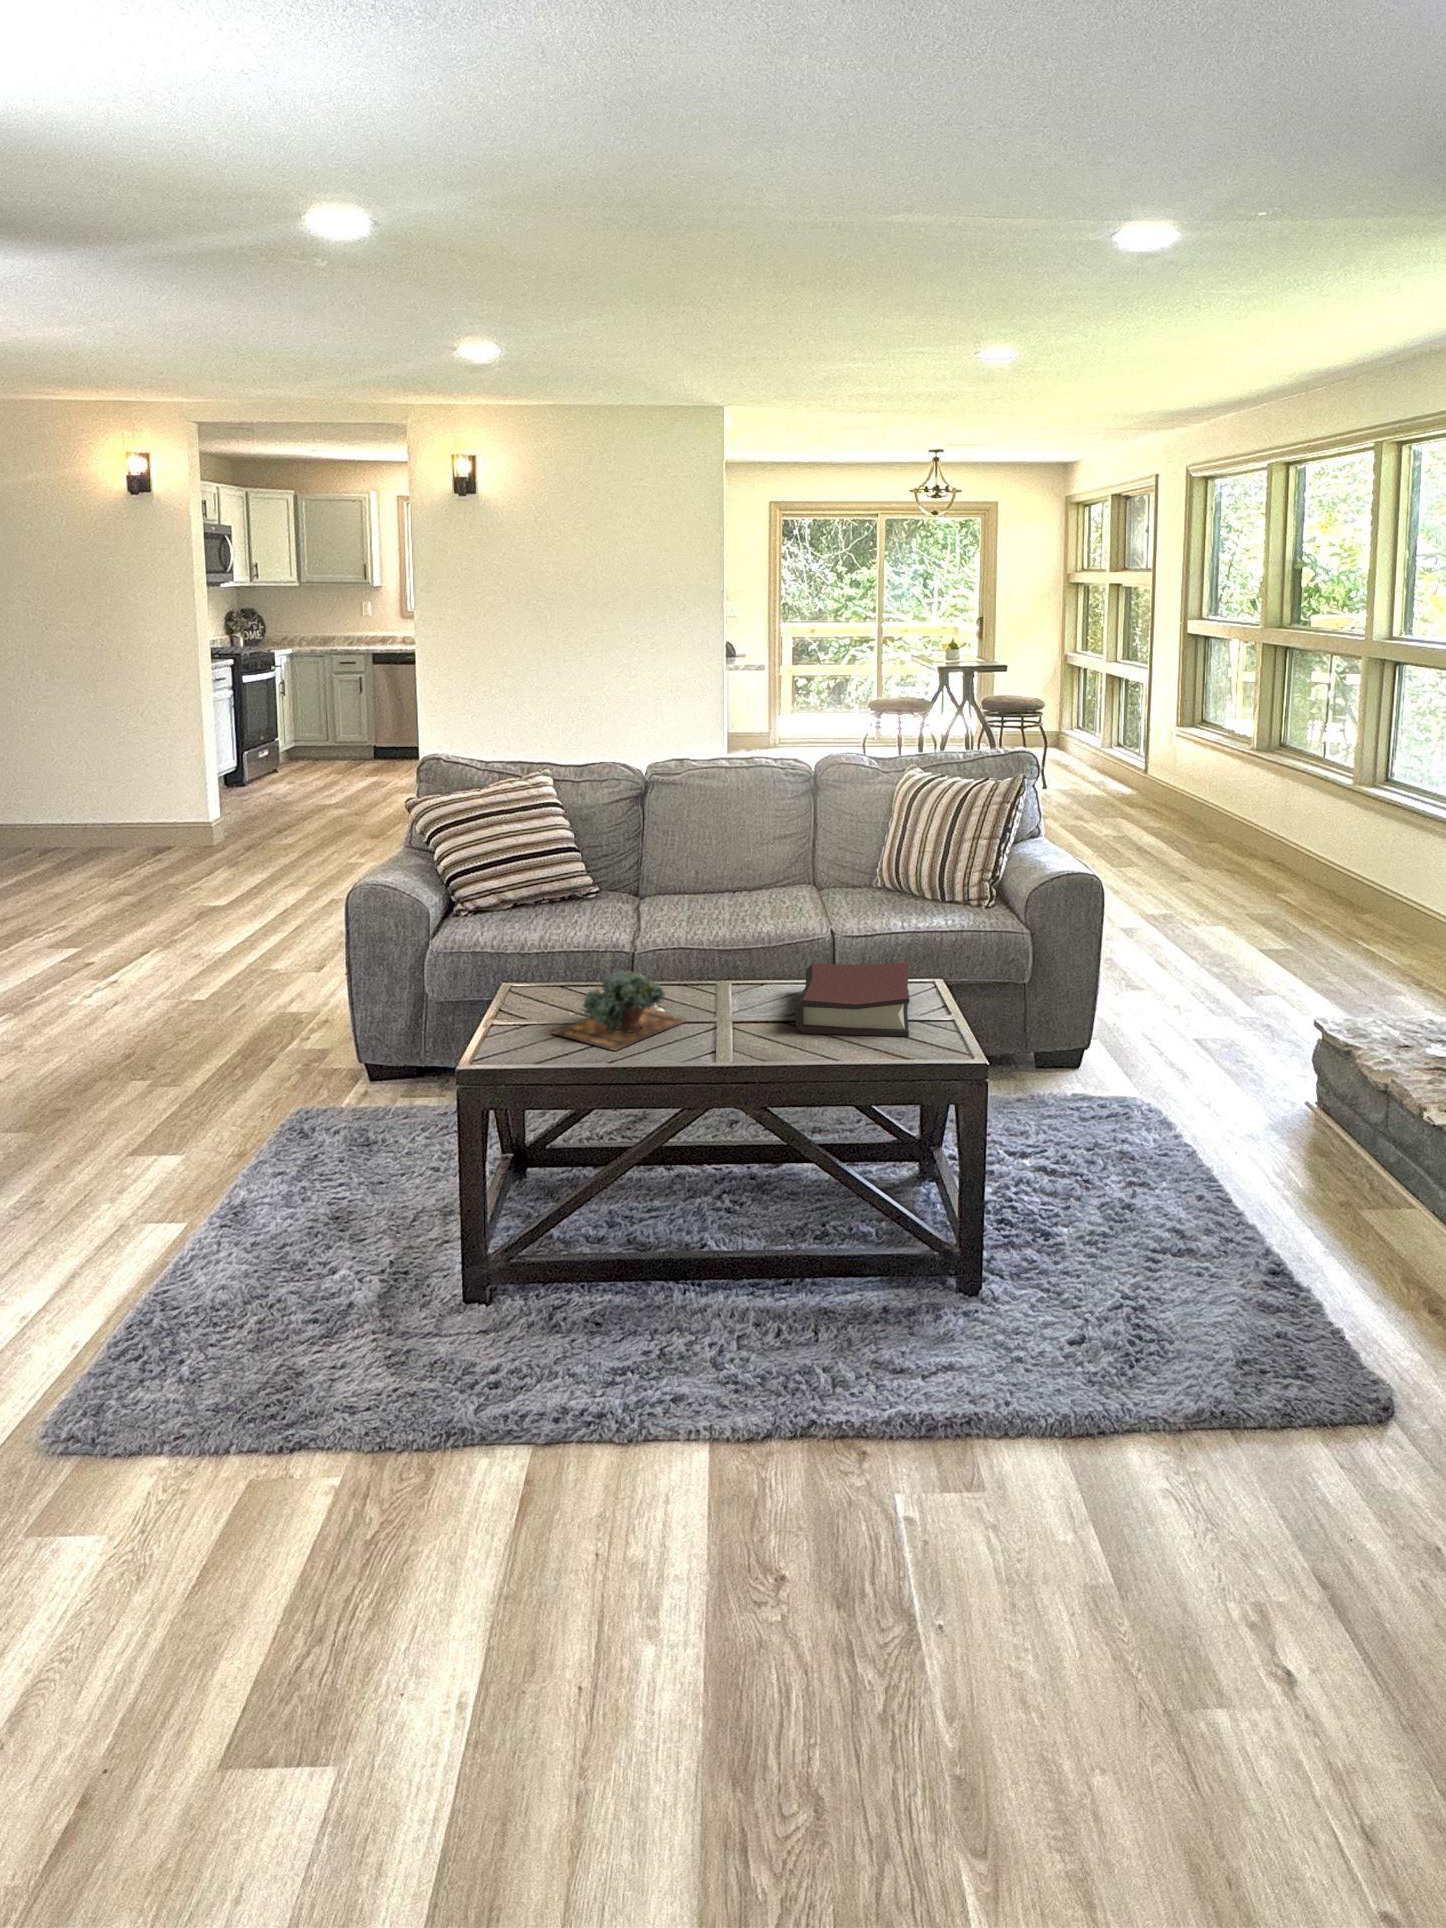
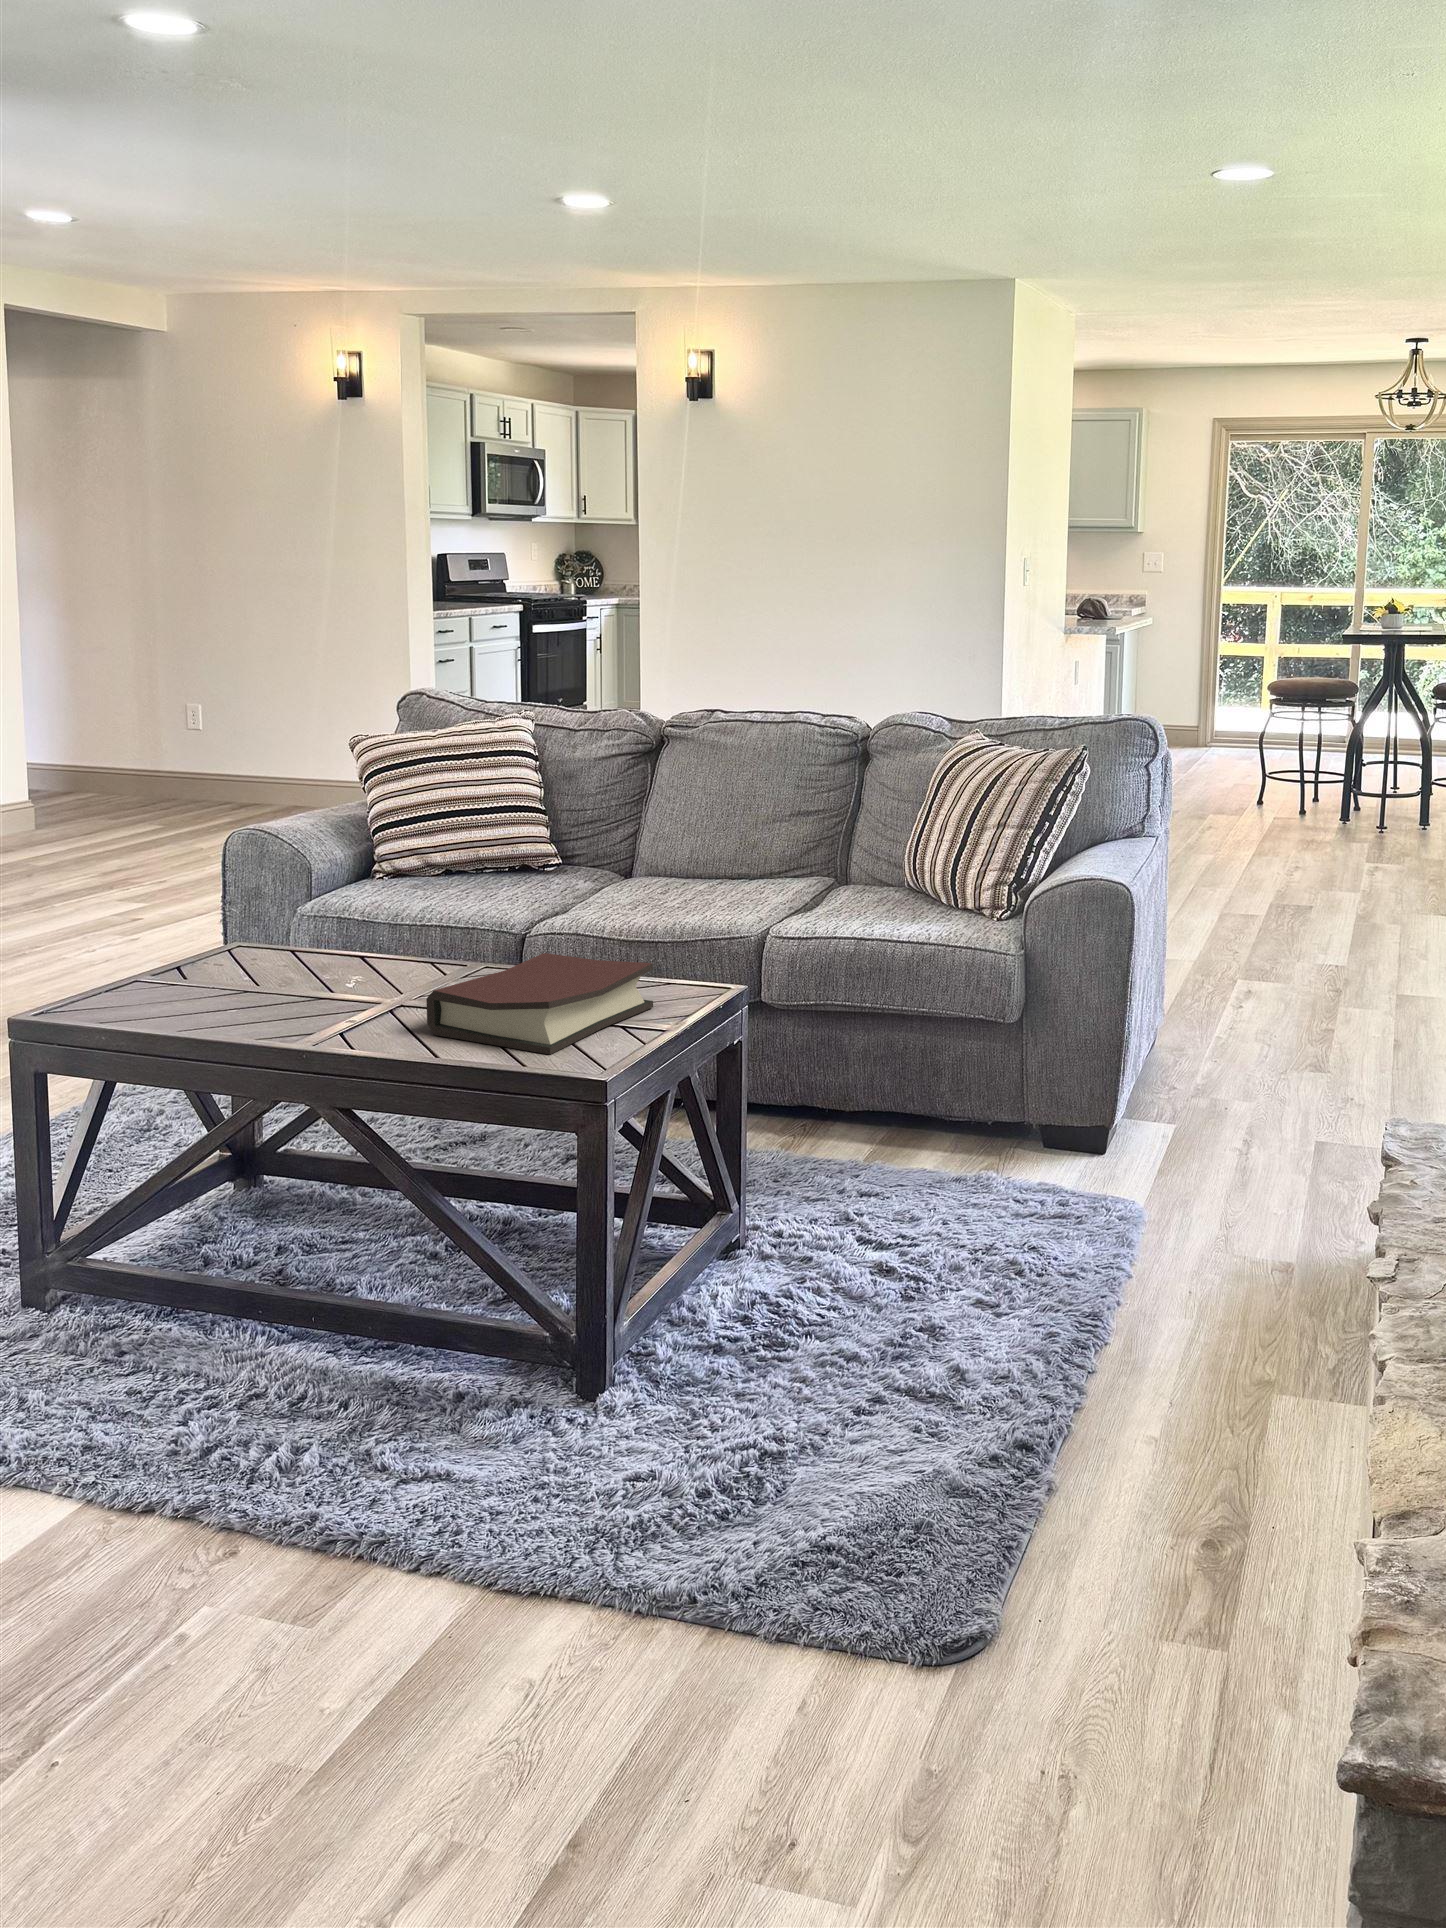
succulent plant: present [553,971,686,1051] -> none [170,931,339,1028]

